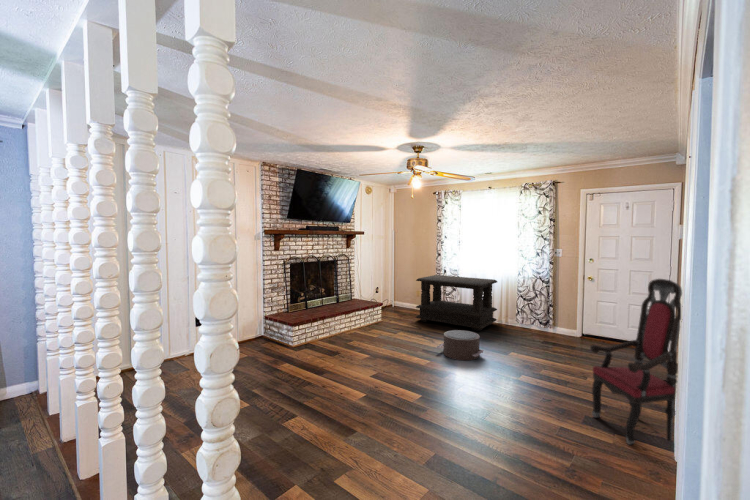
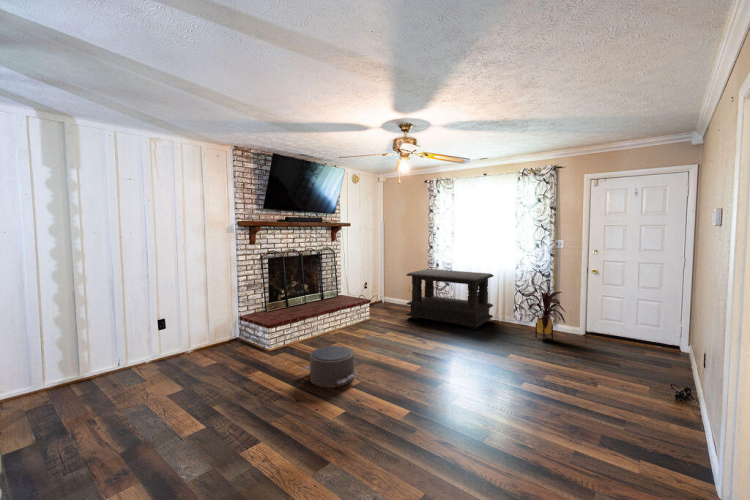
armchair: present [591,279,682,445] -> none [607,273,726,475]
house plant: none [525,297,564,342] -> present [528,292,565,341]
pouf: present [436,330,483,360] -> present [302,346,356,388]

